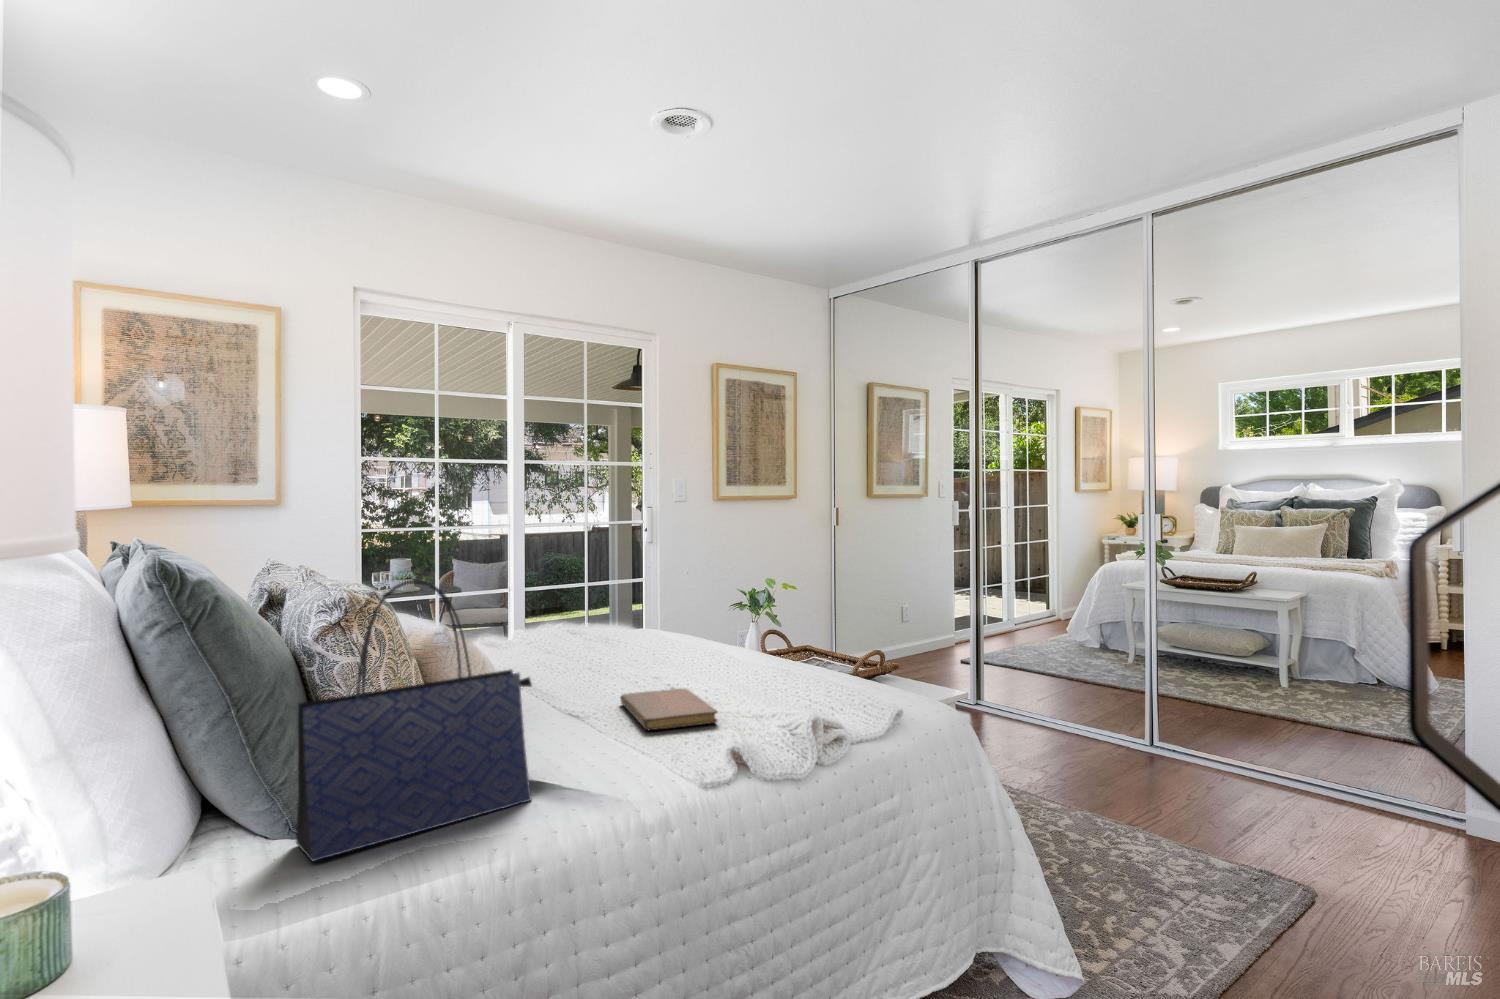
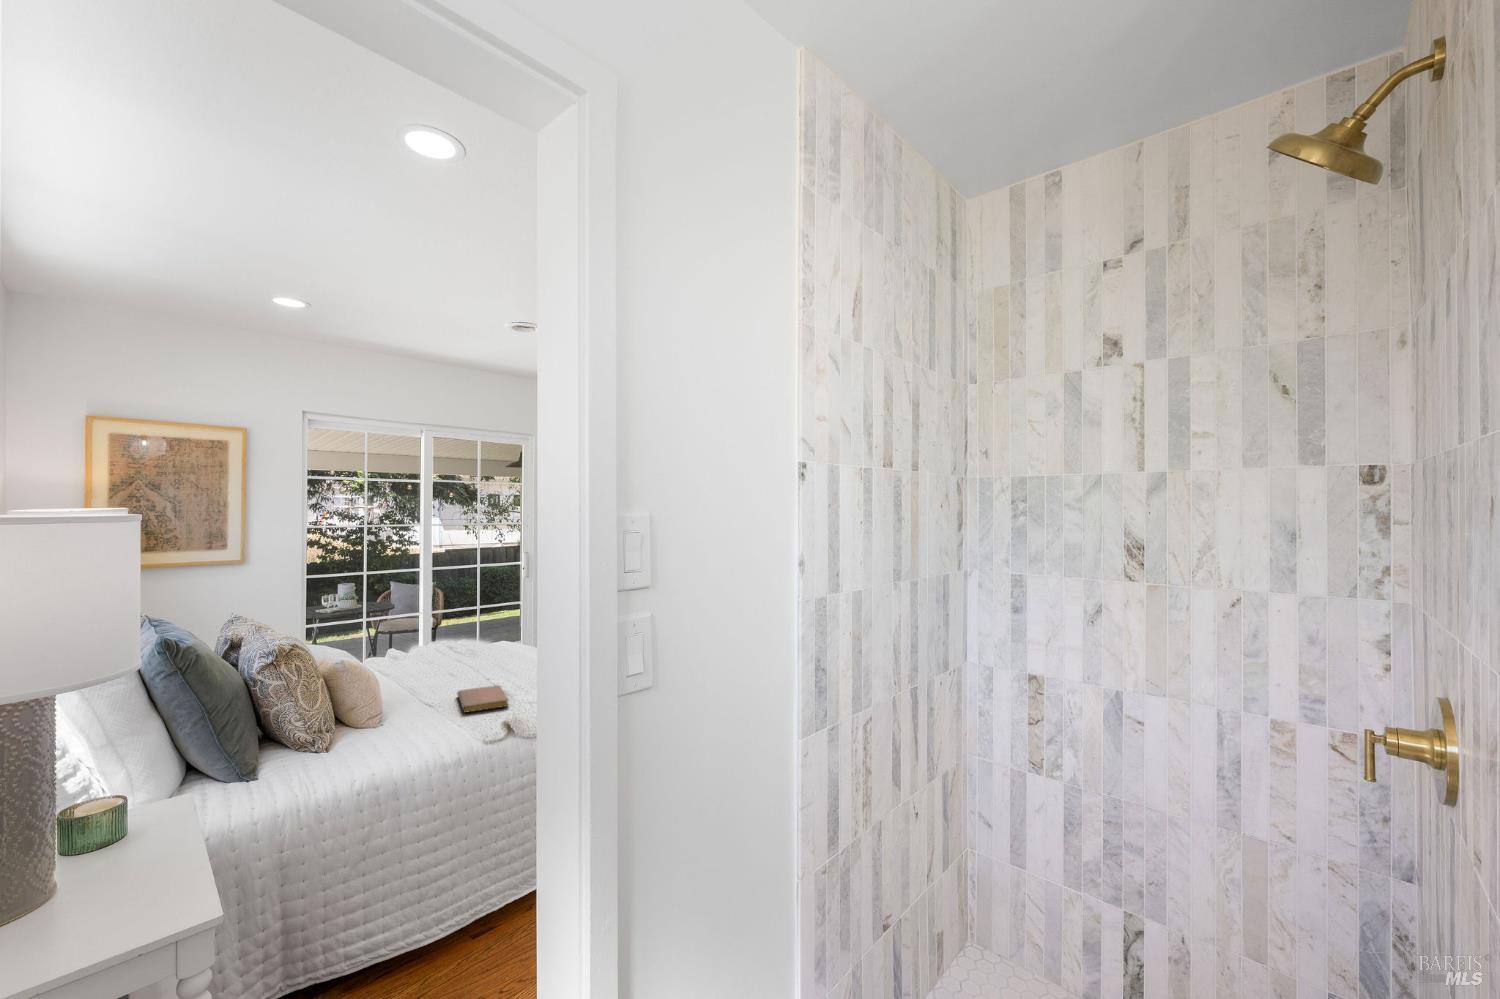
tote bag: present [296,580,532,861] -> none [242,642,387,794]

